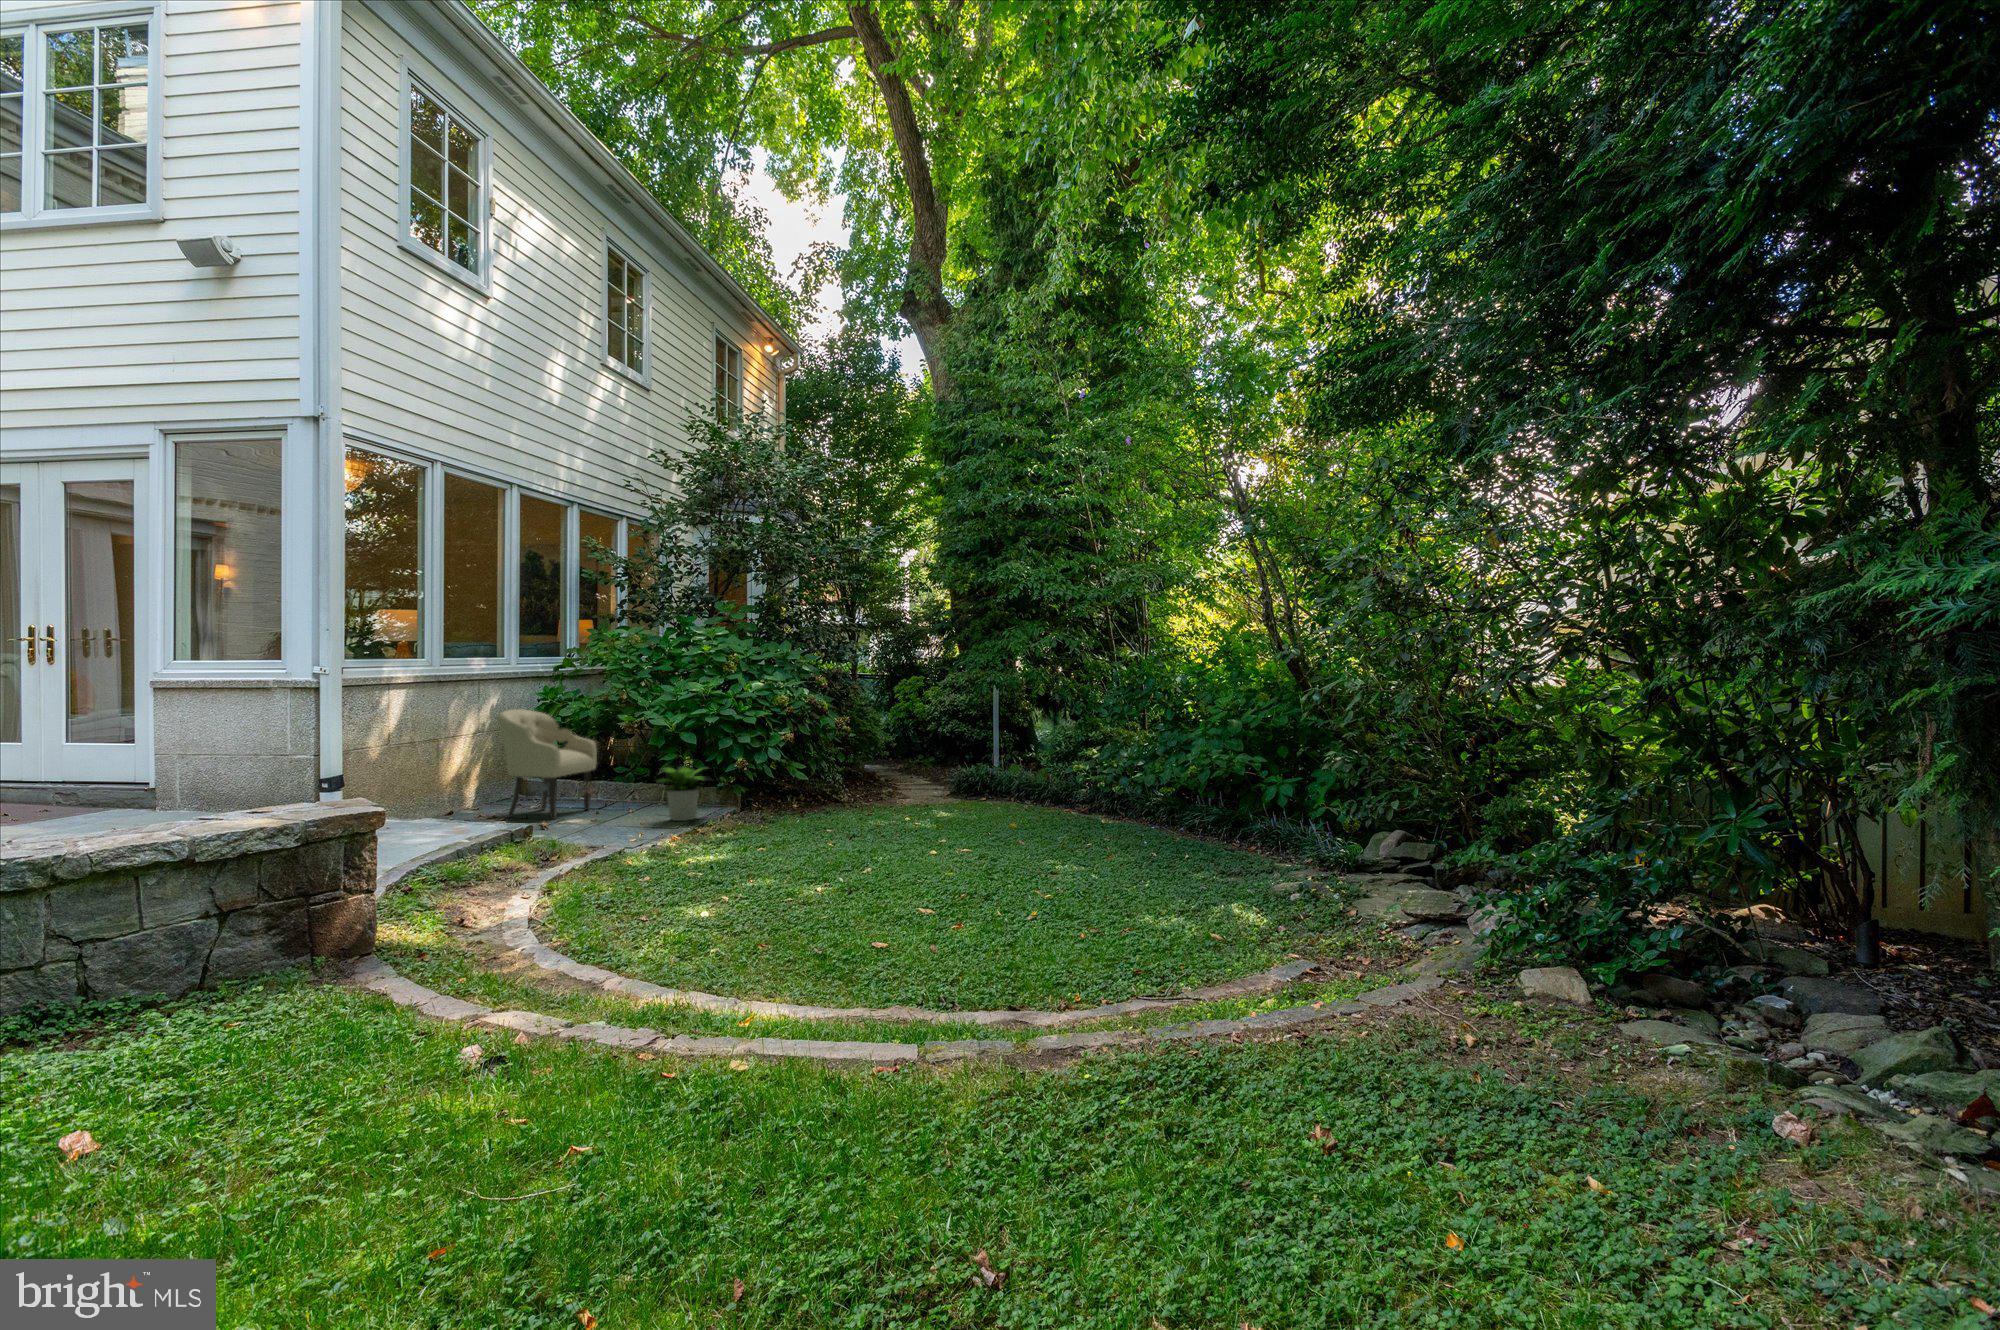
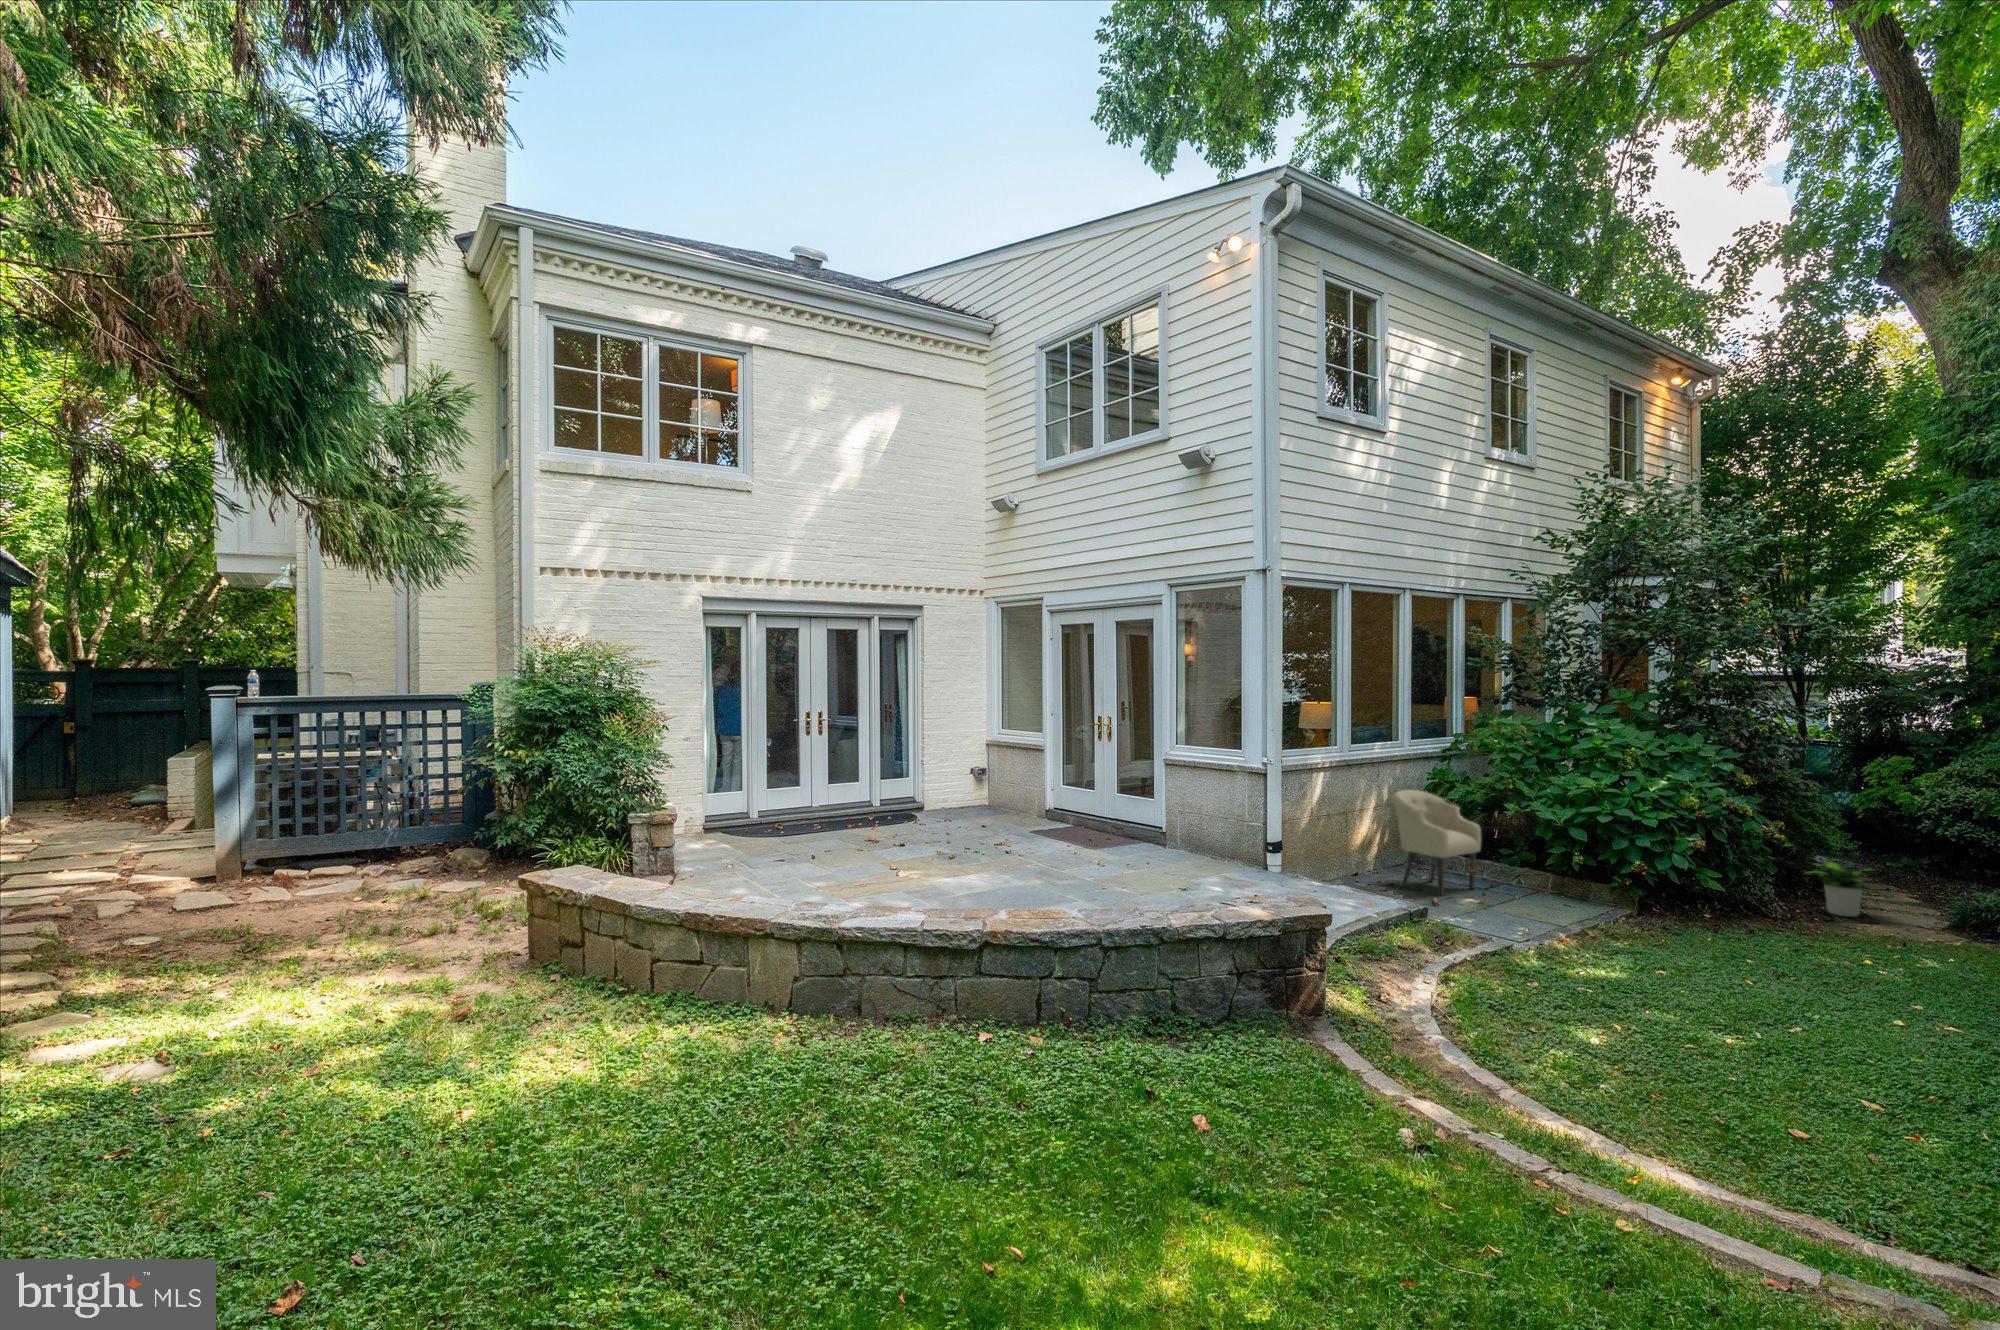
potted plant: present [656,766,711,821] -> present [1805,861,1875,917]

